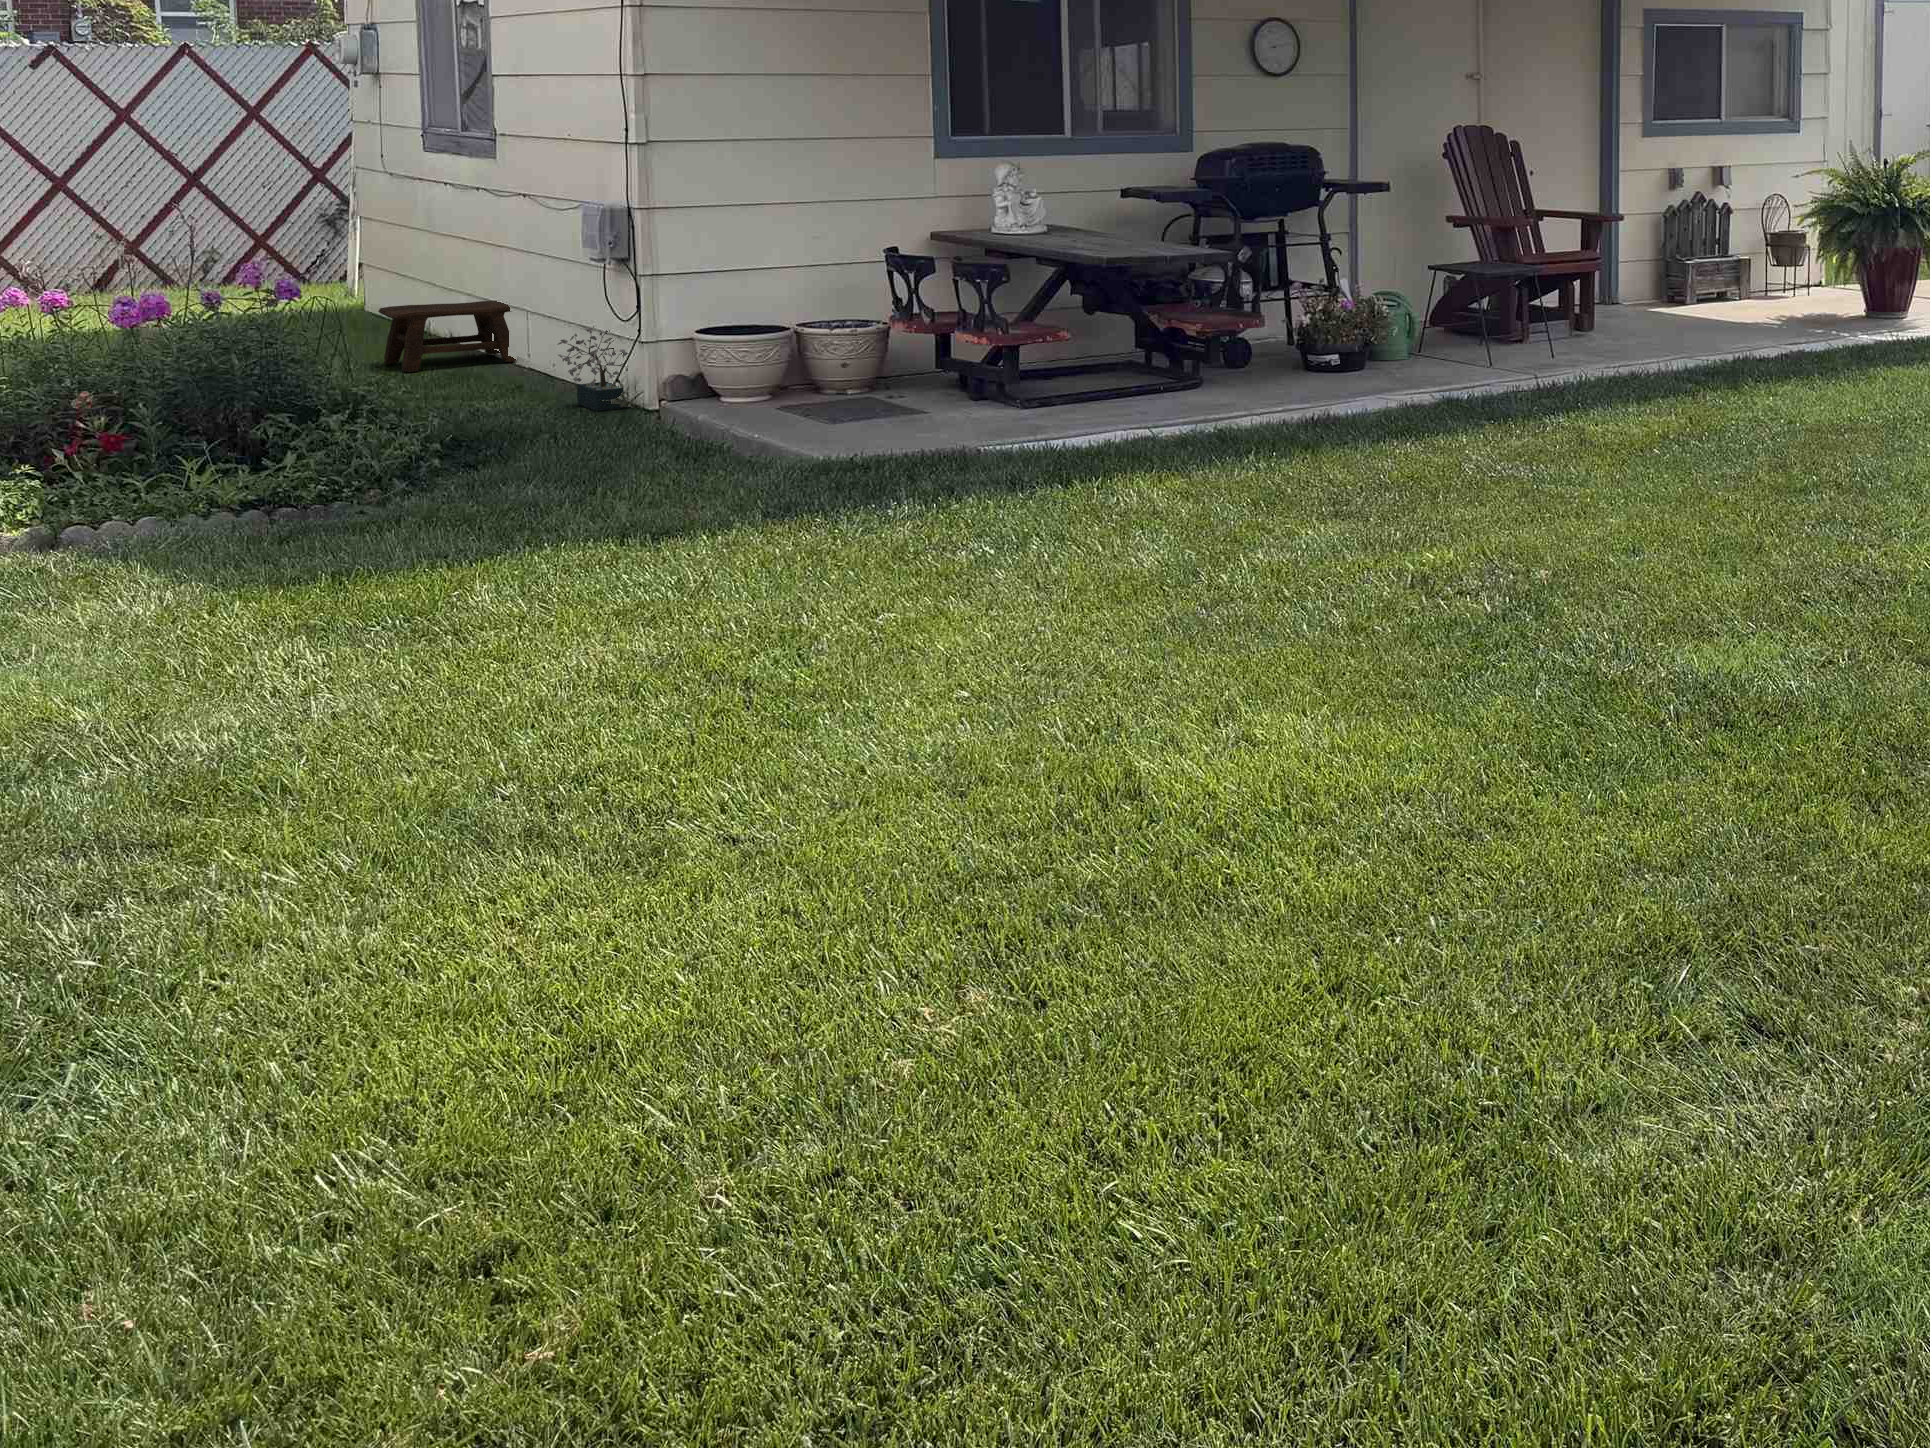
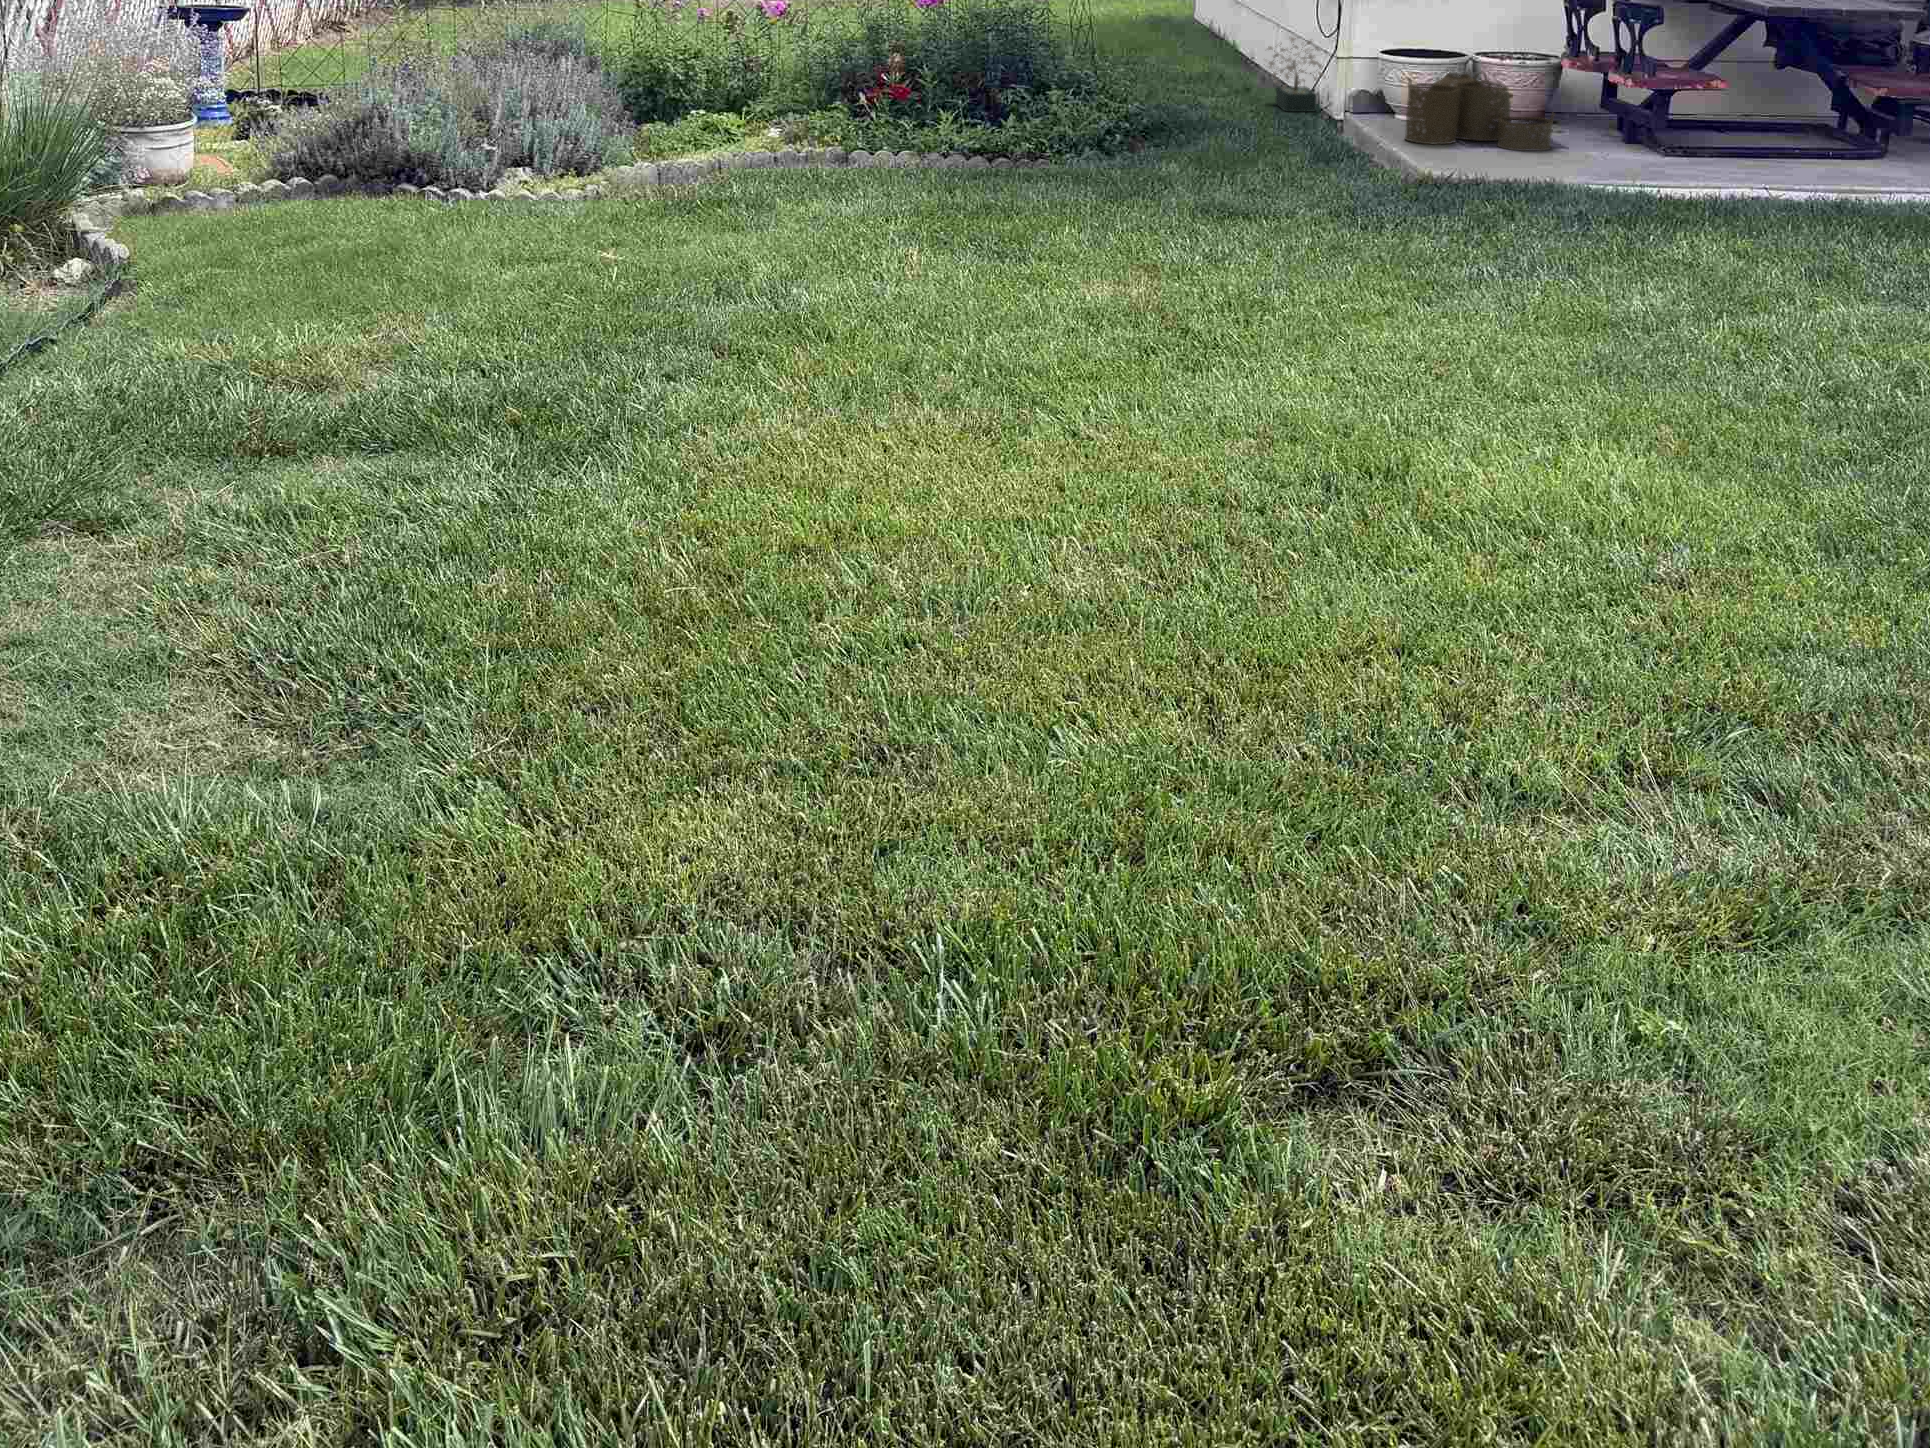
stool: present [378,301,516,372] -> none [1165,5,1269,61]
woven basket: none [753,343,913,425] -> present [1405,73,1554,151]

